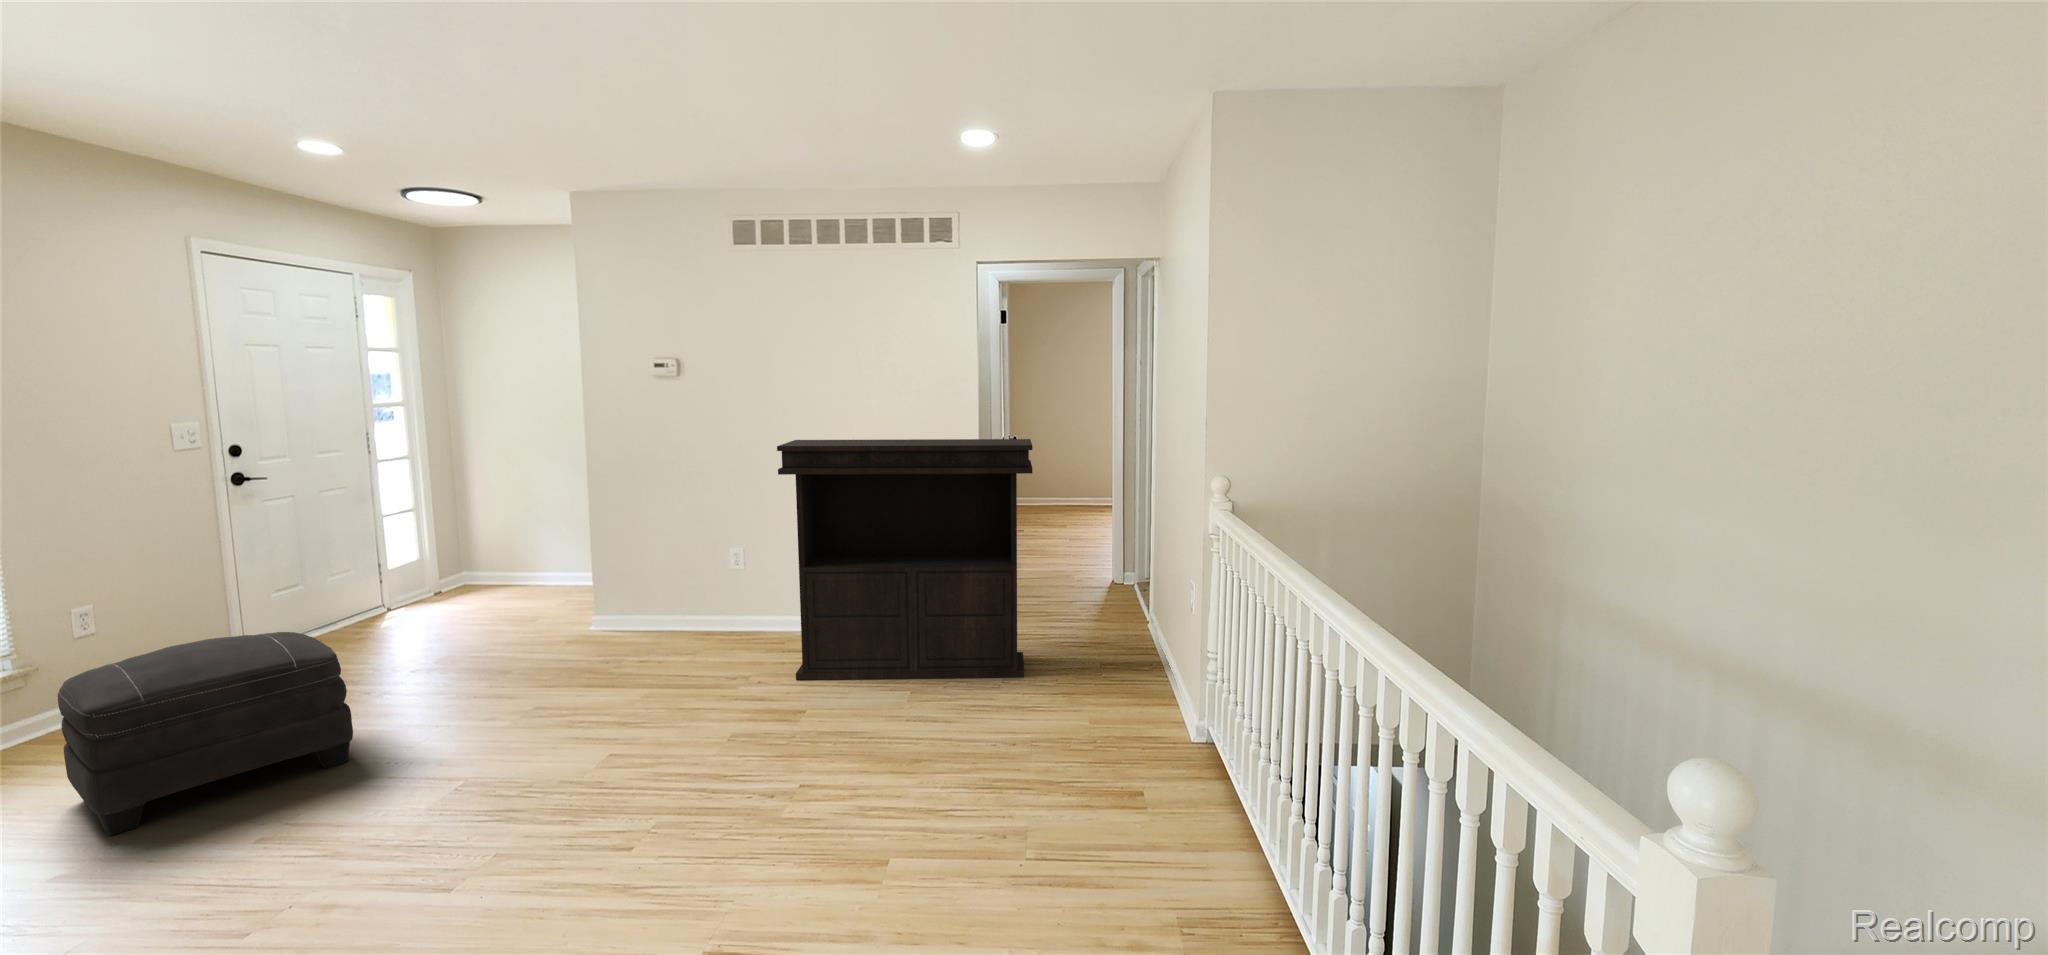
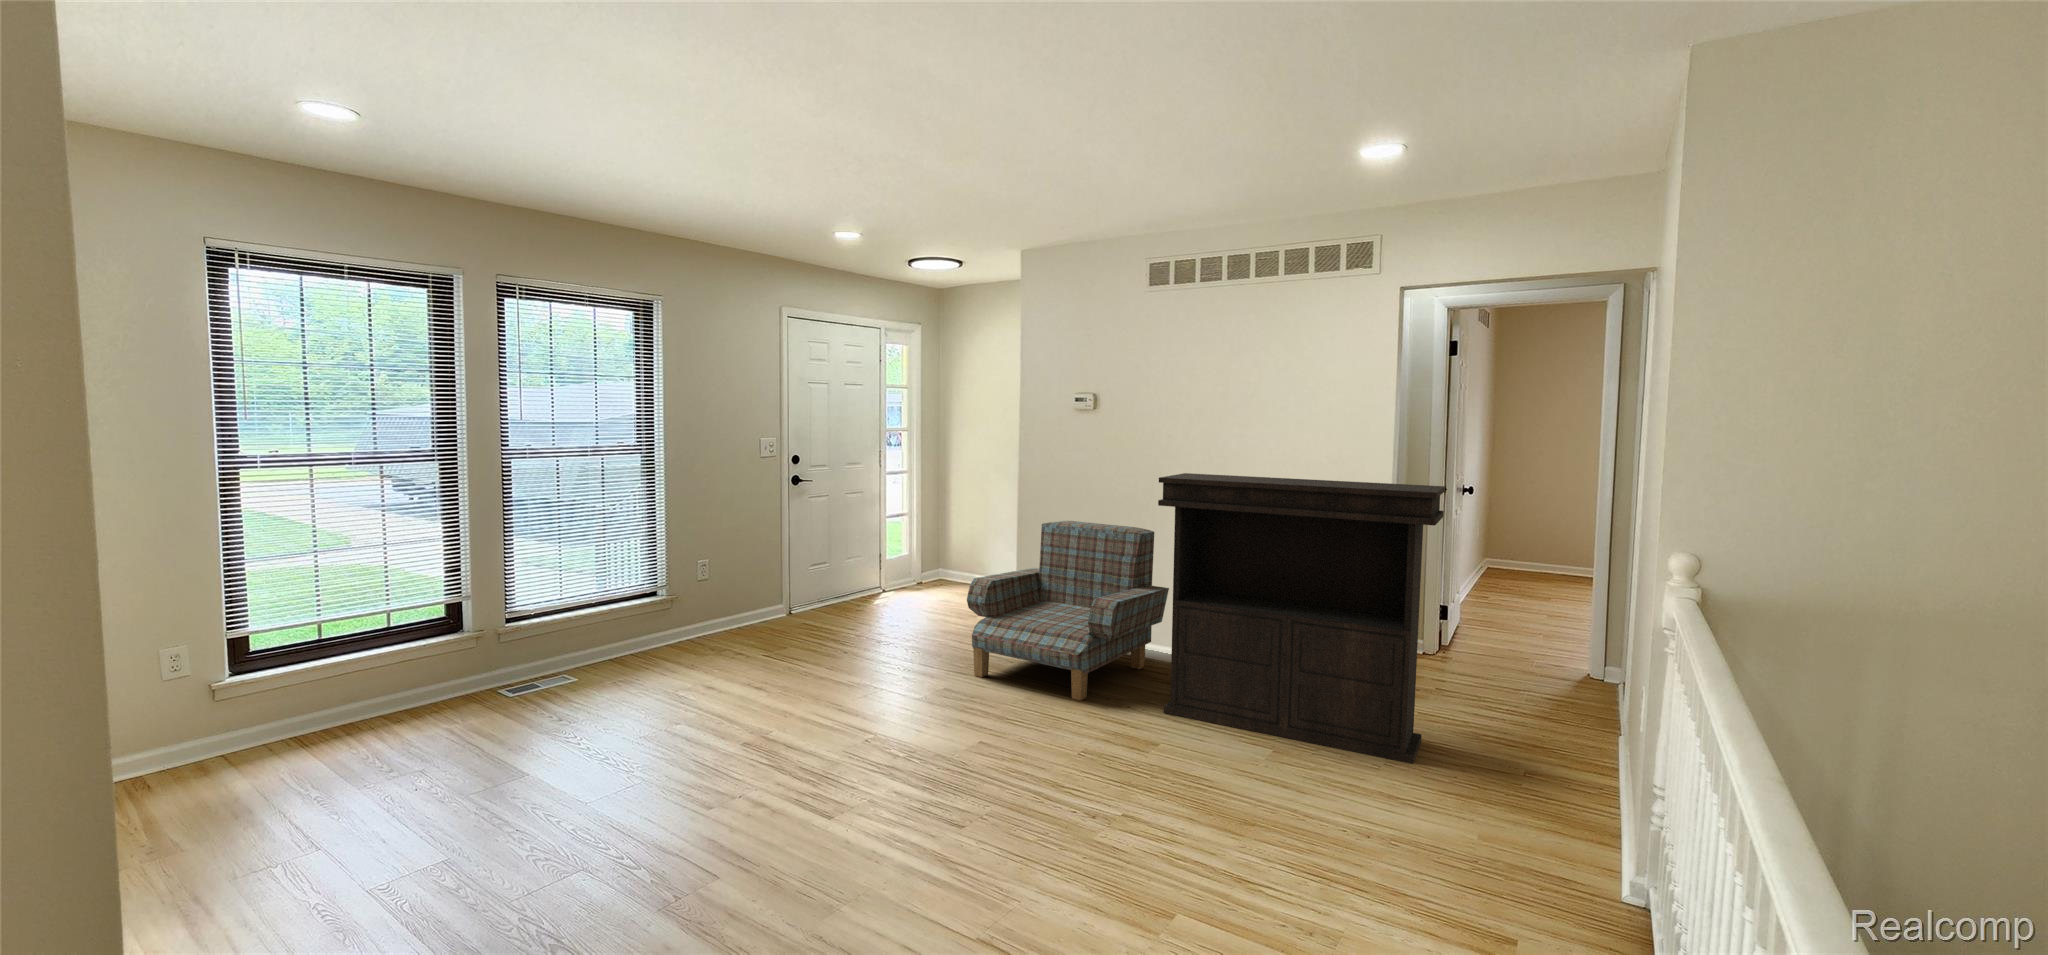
armchair: none [546,498,778,686] -> present [967,521,1169,701]
ottoman: present [58,632,353,836] -> none [661,594,816,721]

